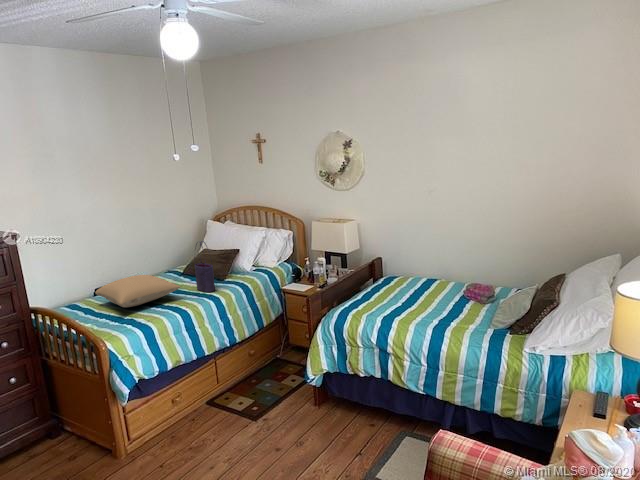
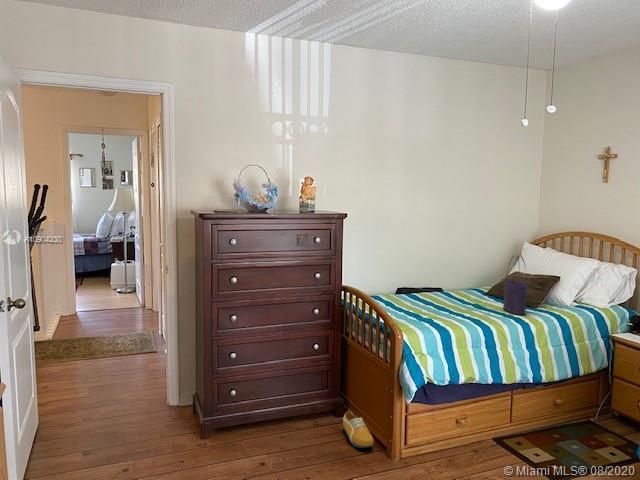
pillow: present [95,275,180,307] -> none [399,280,486,309]
shoe: none [61,431,98,462] -> present [343,412,373,448]

